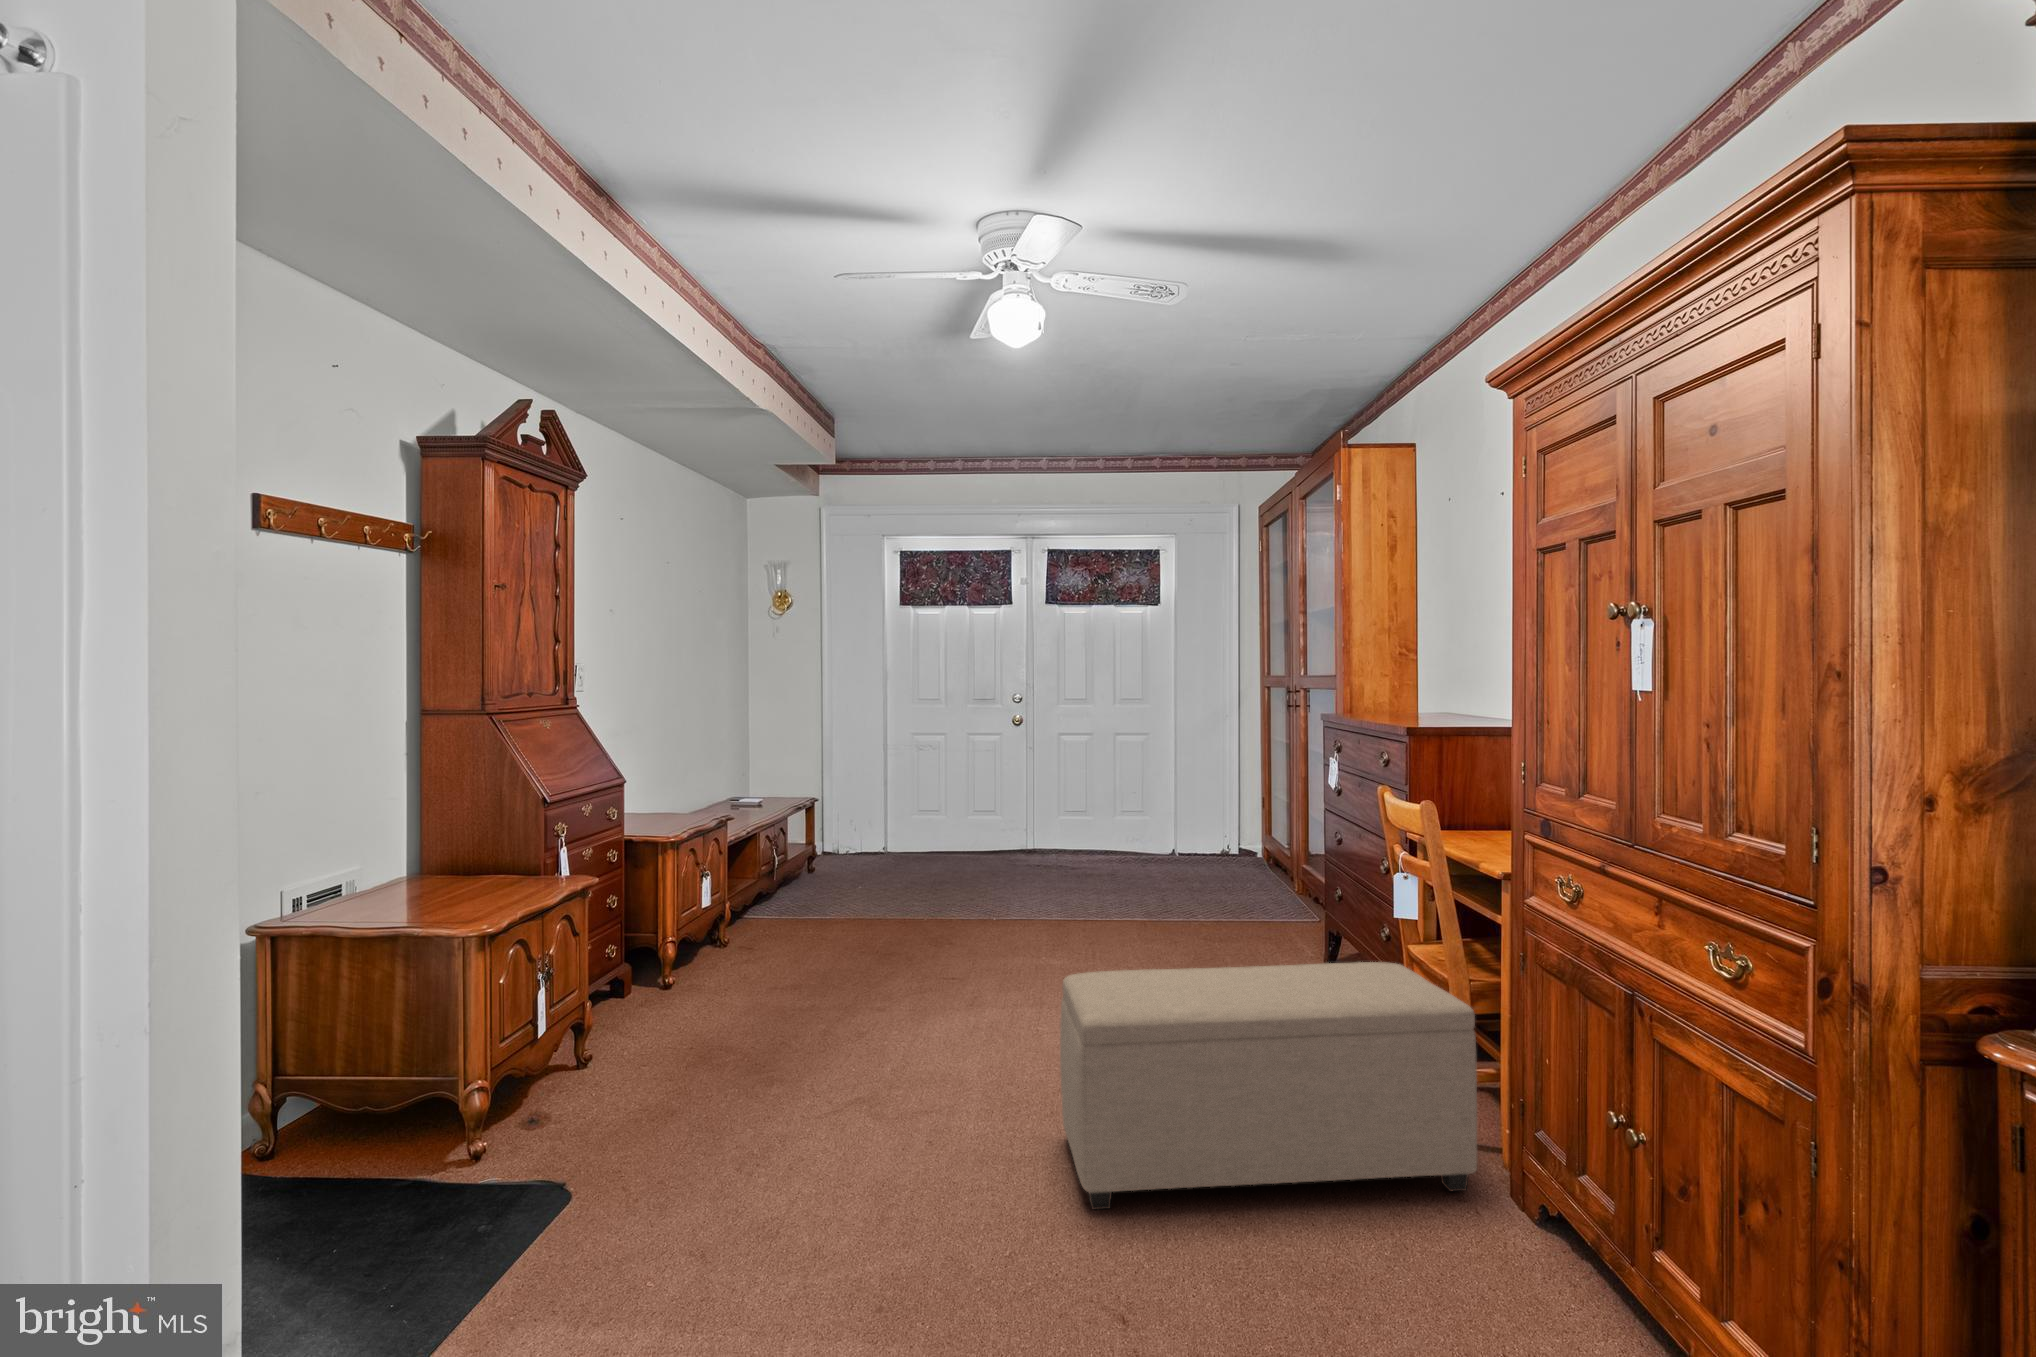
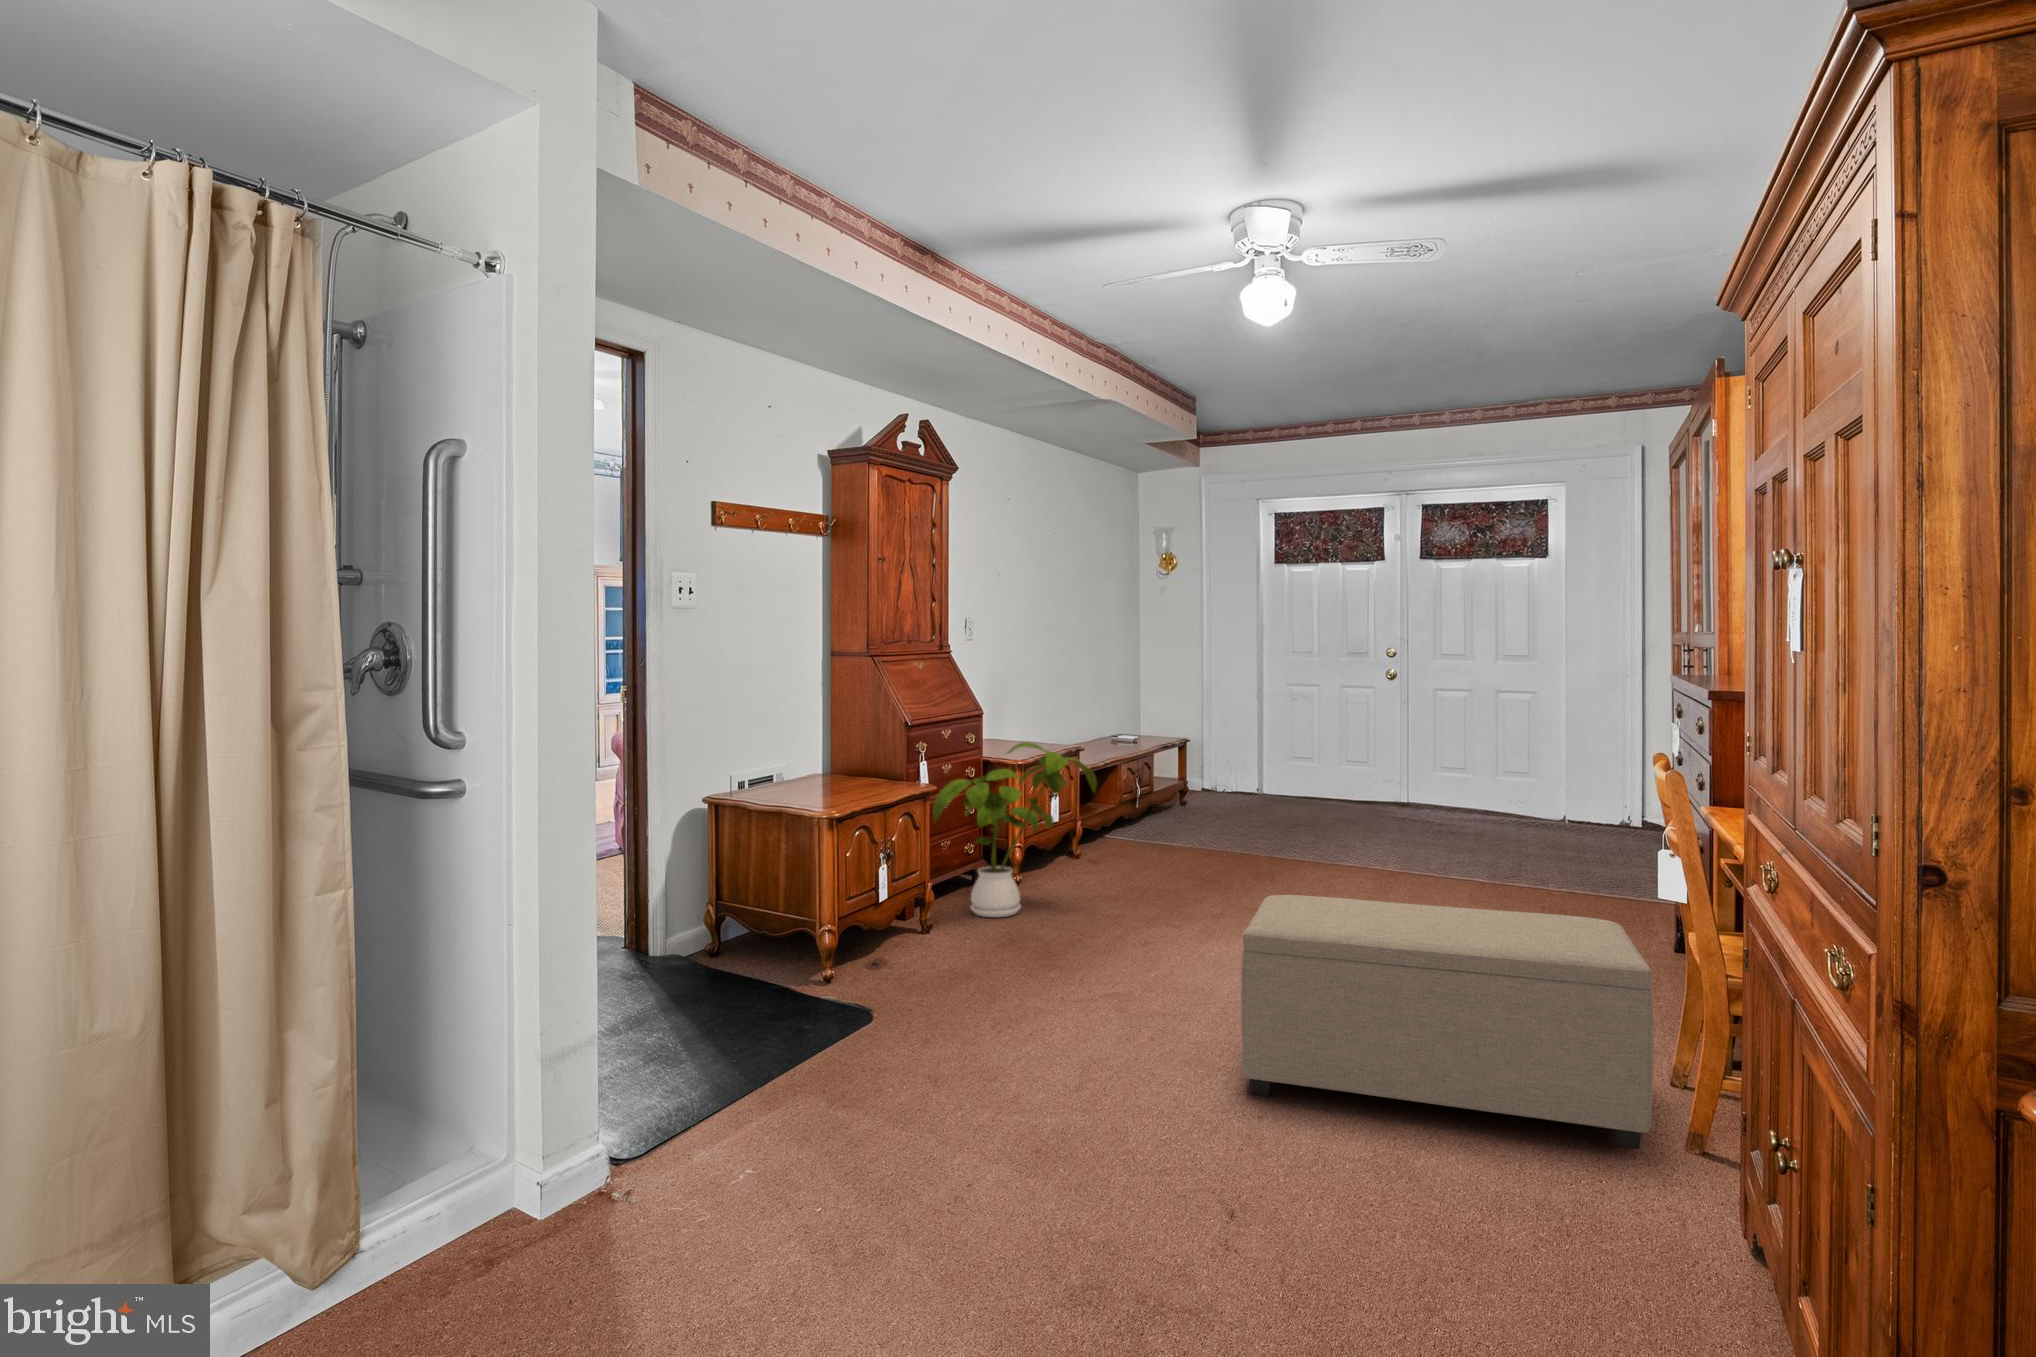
house plant: none [589,814,789,1037] -> present [933,742,1097,917]

